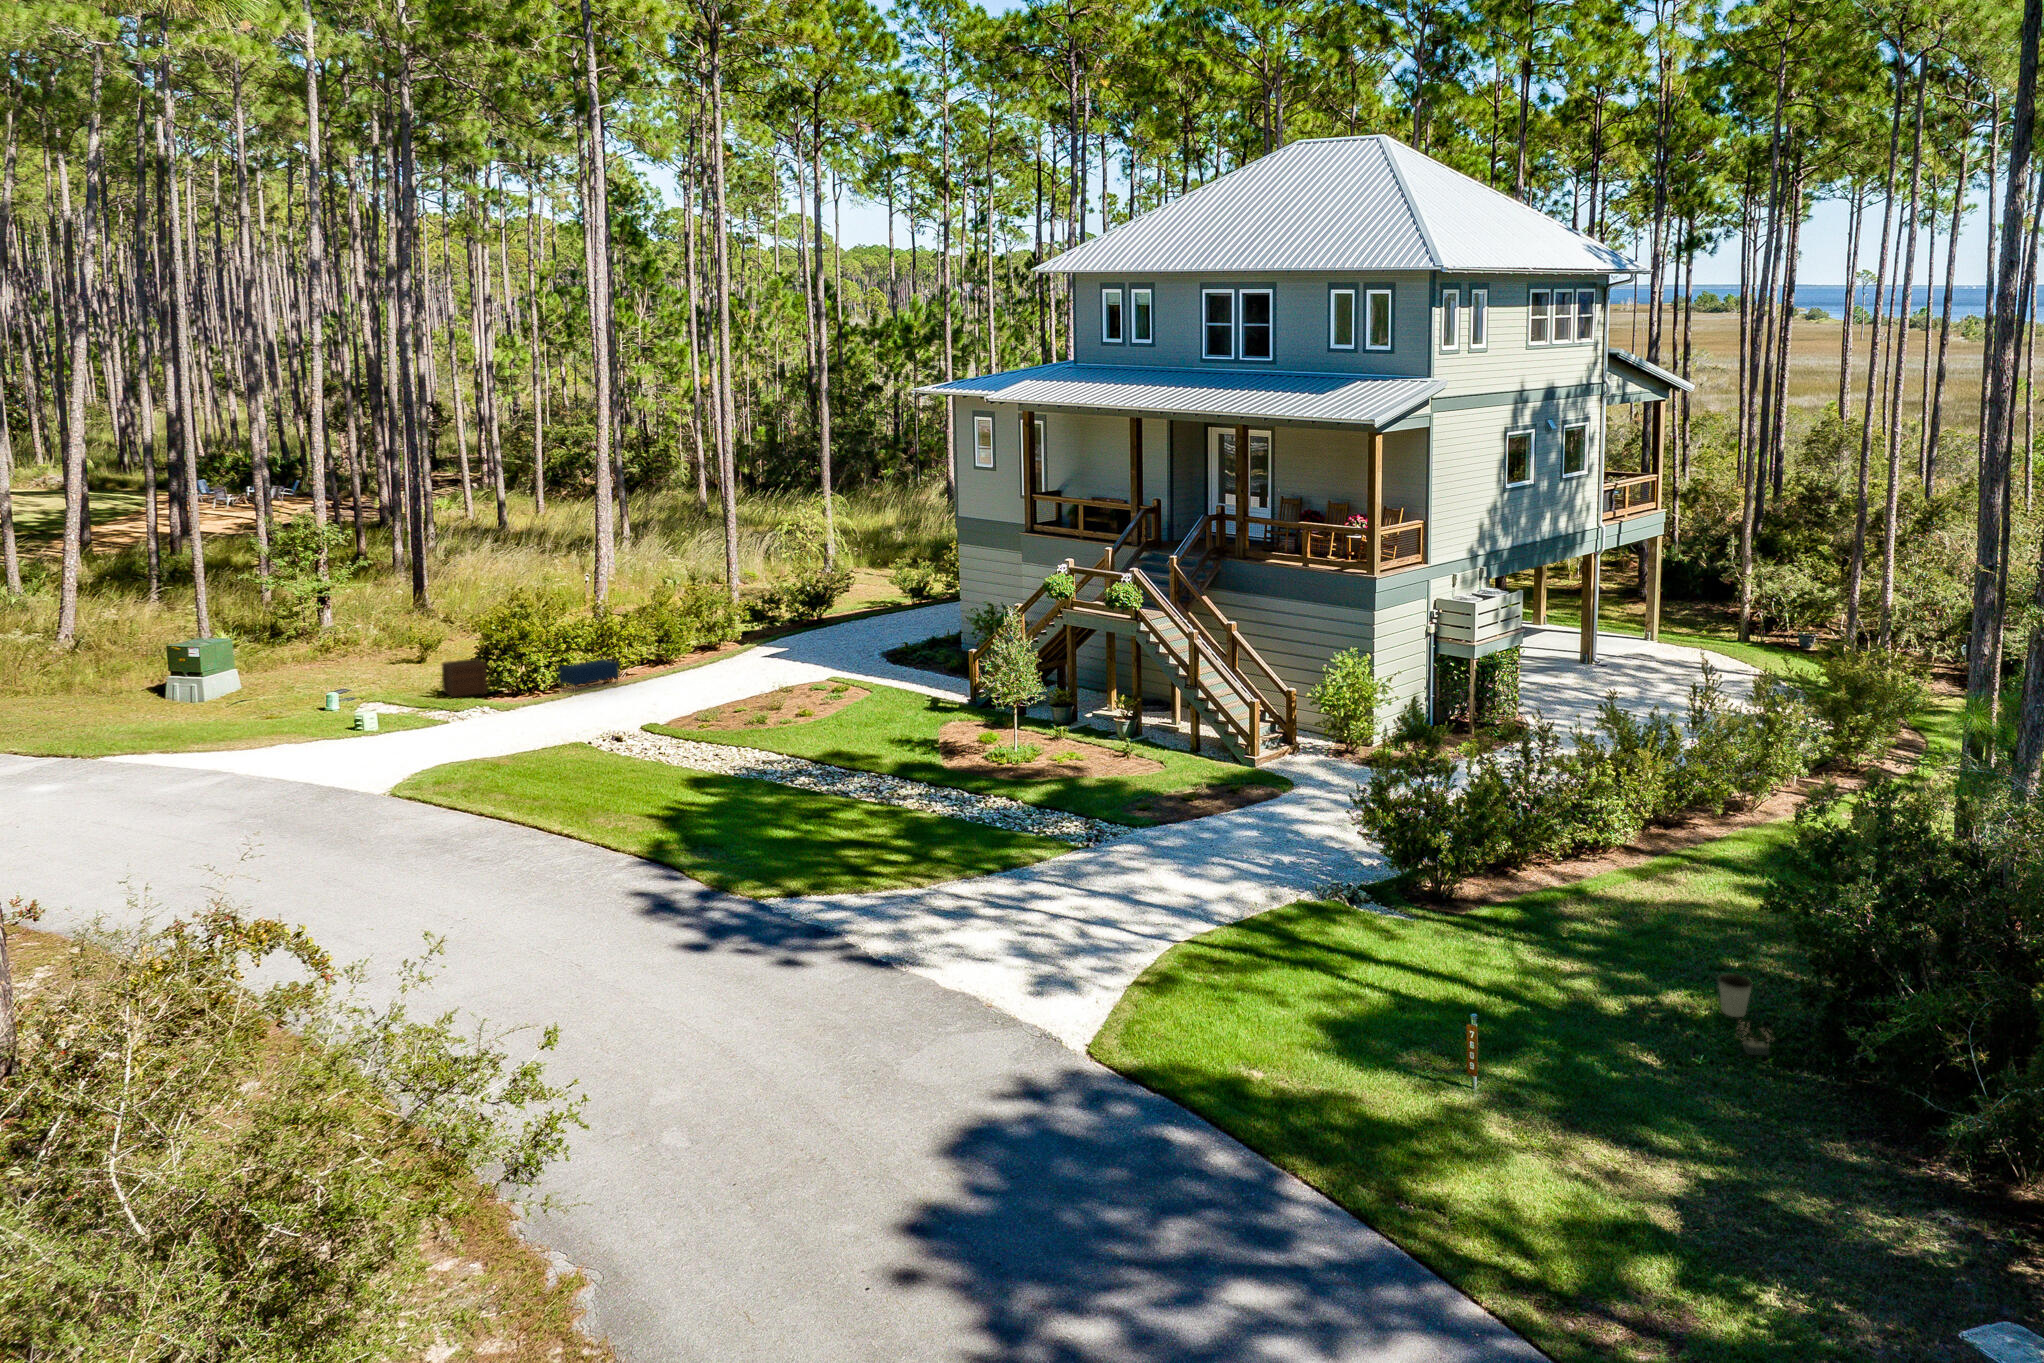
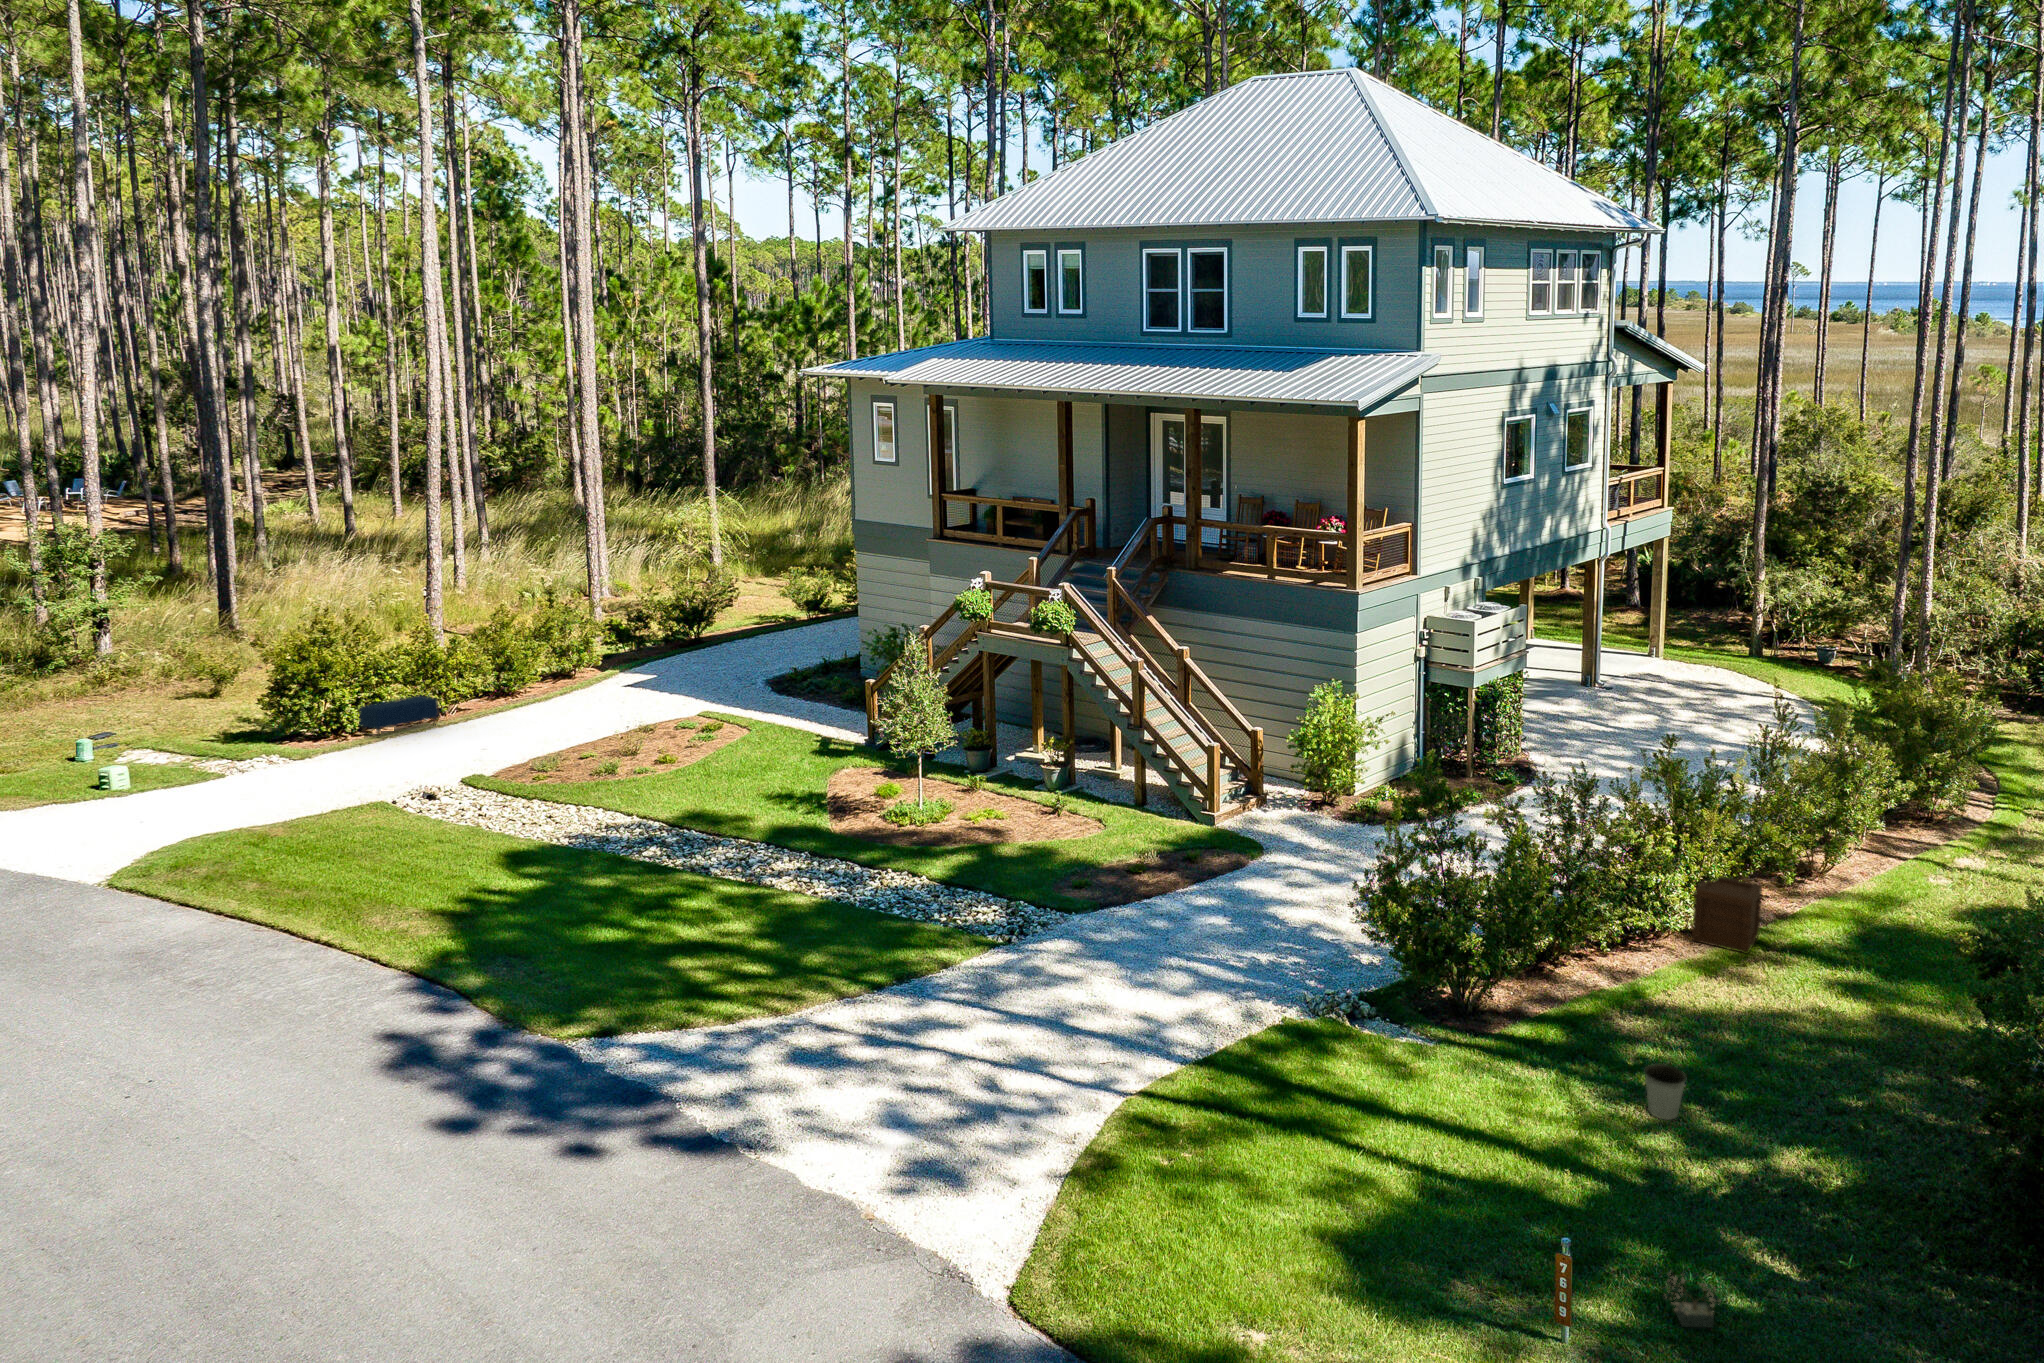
wooden crate: present [442,658,487,697] -> present [1692,877,1762,953]
bucket: present [1719,974,1753,1017] -> present [1645,1064,1686,1120]
decorative plant: present [1737,1022,1769,1055] -> present [1665,1275,1719,1327]

